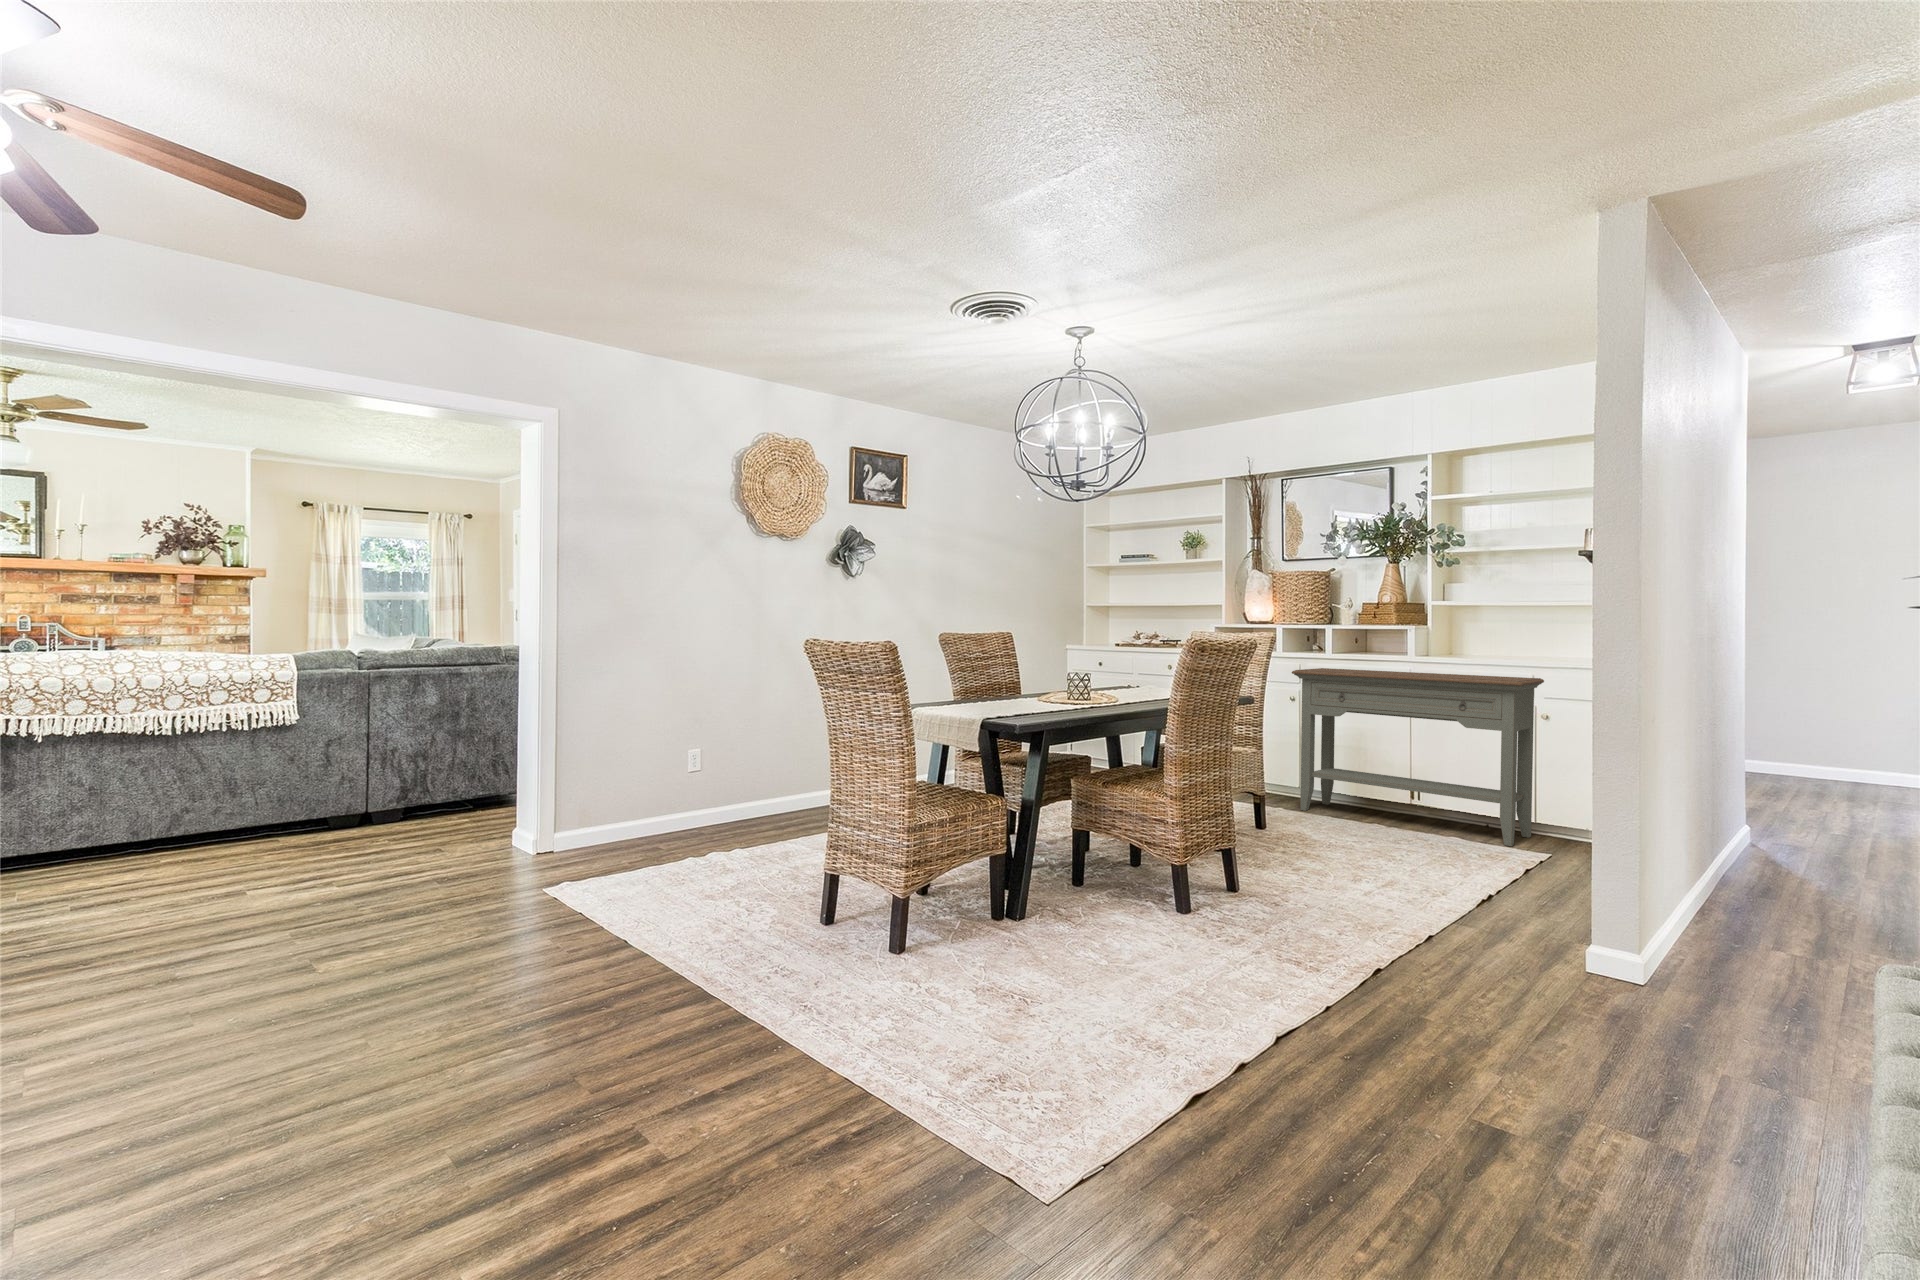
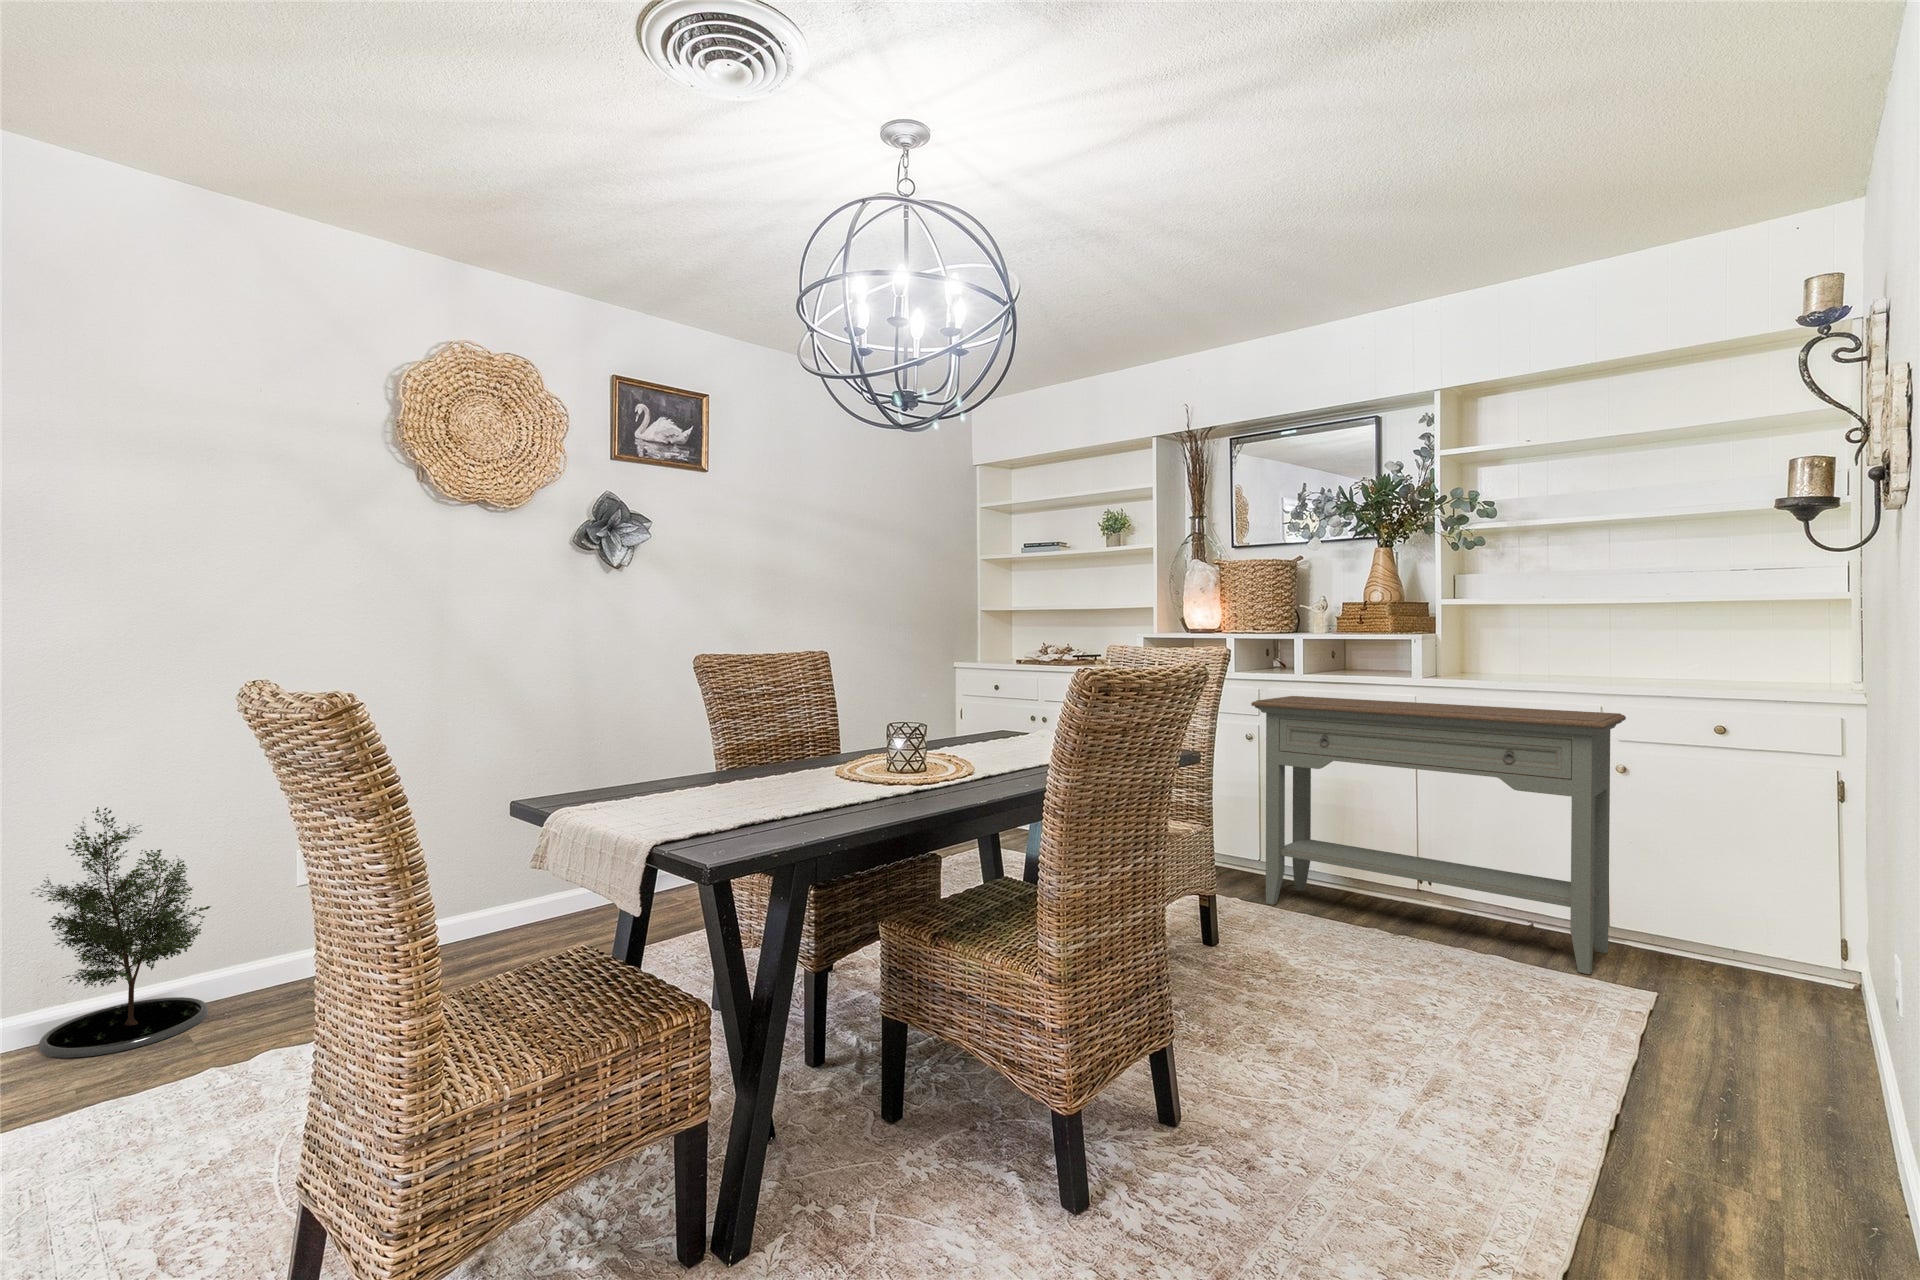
potted tree: none [577,717,659,856] -> present [31,807,211,1058]

